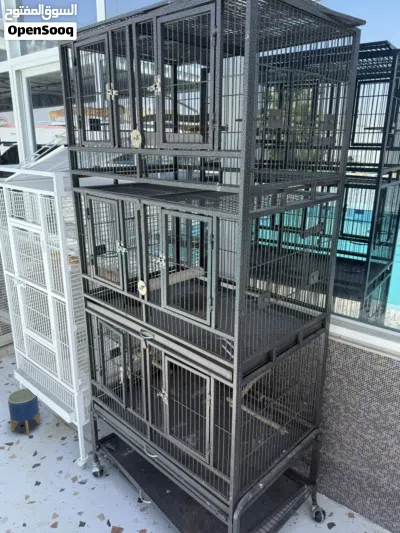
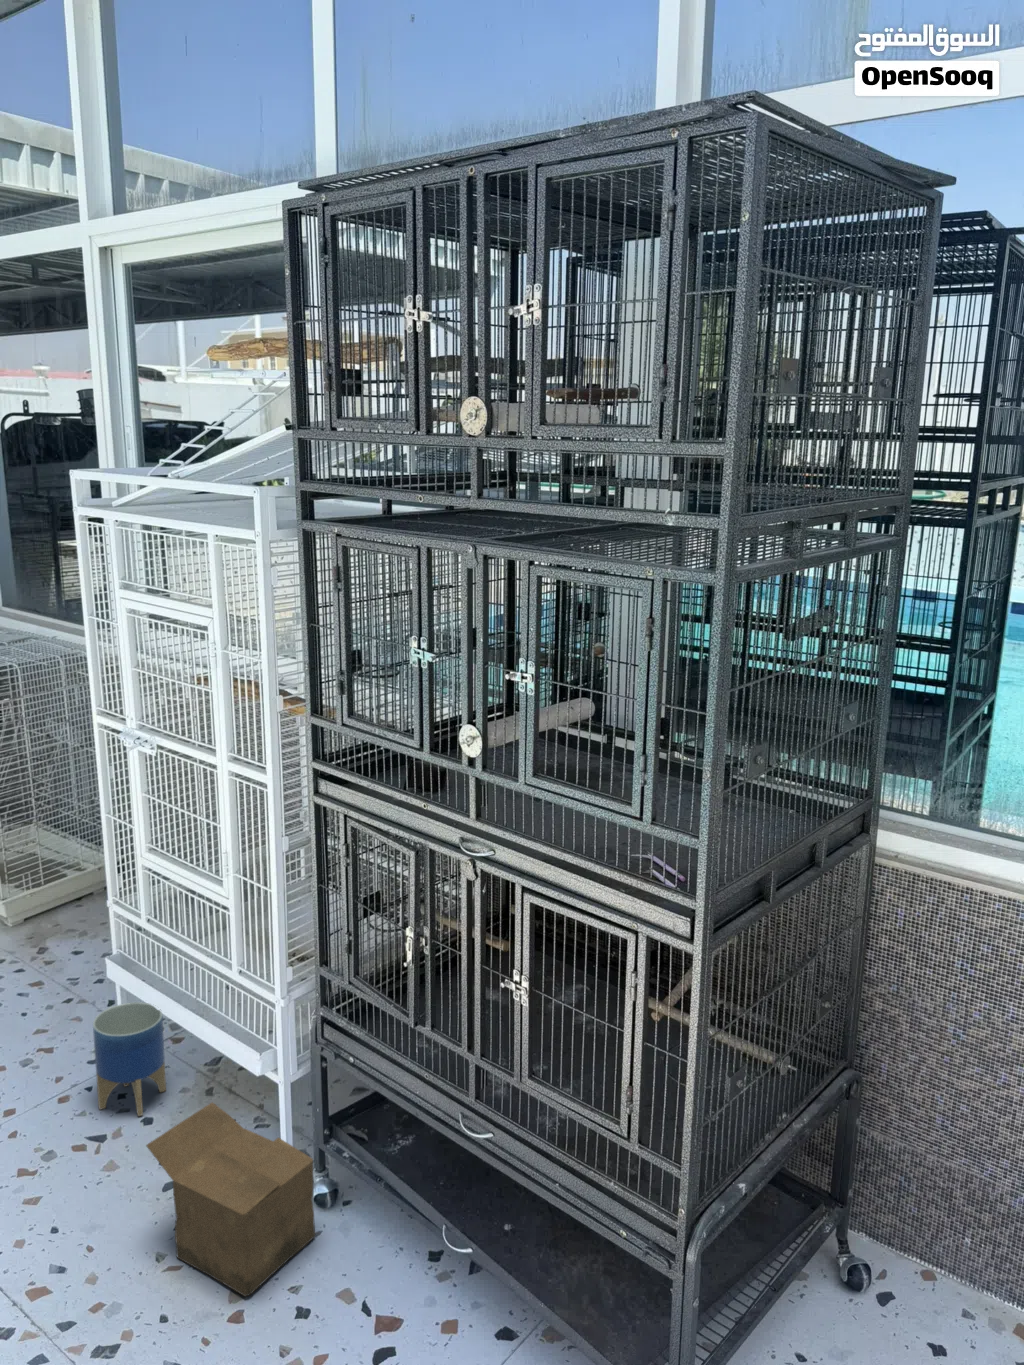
cardboard box: none [18,433,91,518] -> present [146,1103,315,1296]

